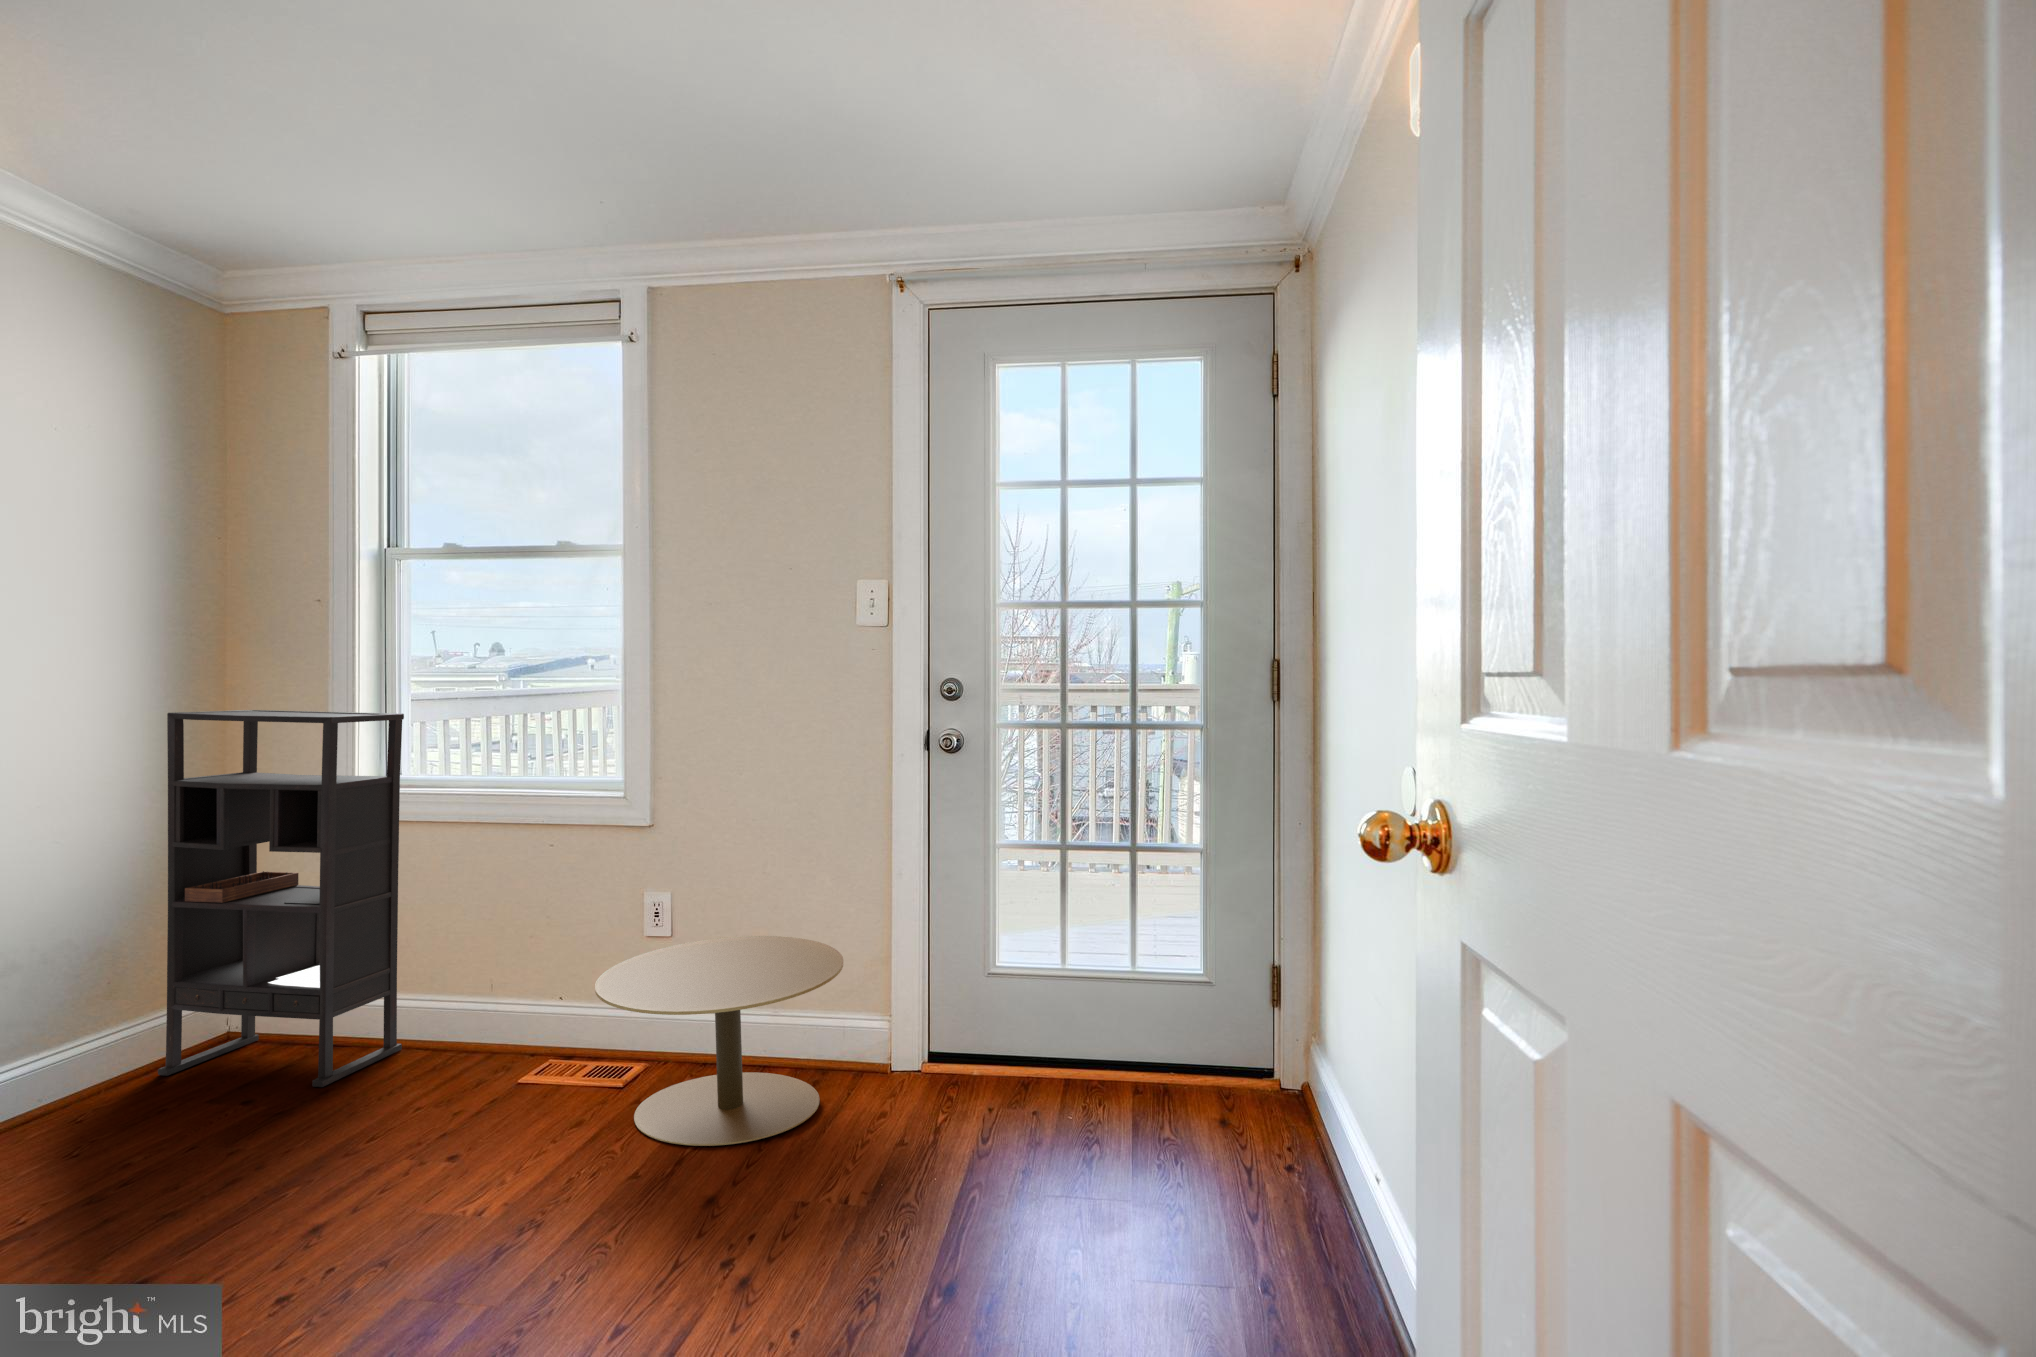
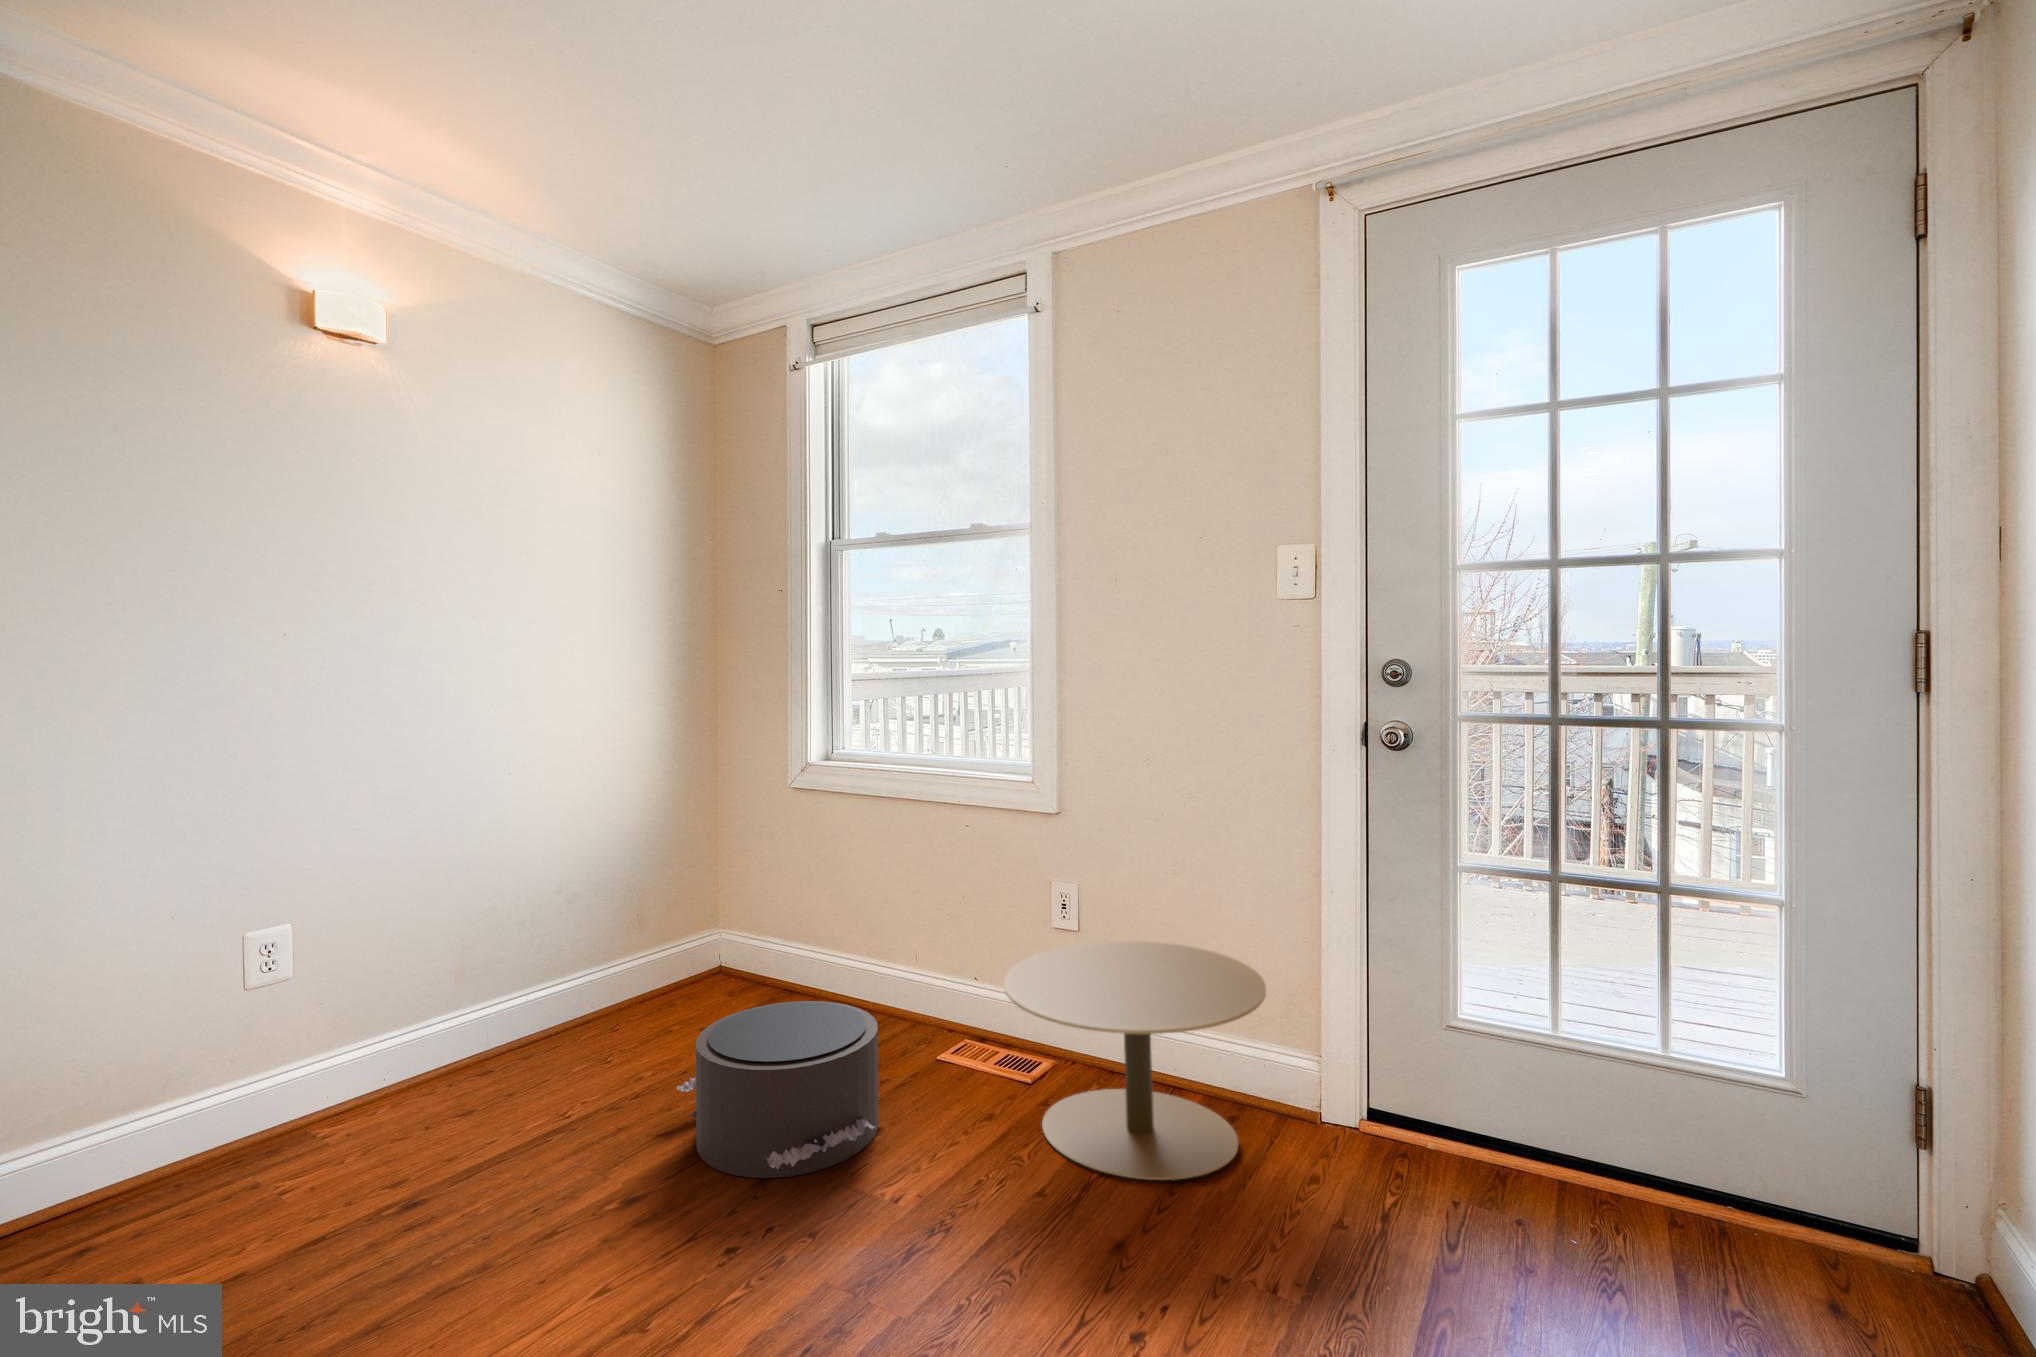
bookshelf: present [158,710,404,1087] -> none [669,690,845,1035]
pouf: none [192,1035,455,1227] -> present [677,1001,878,1178]

